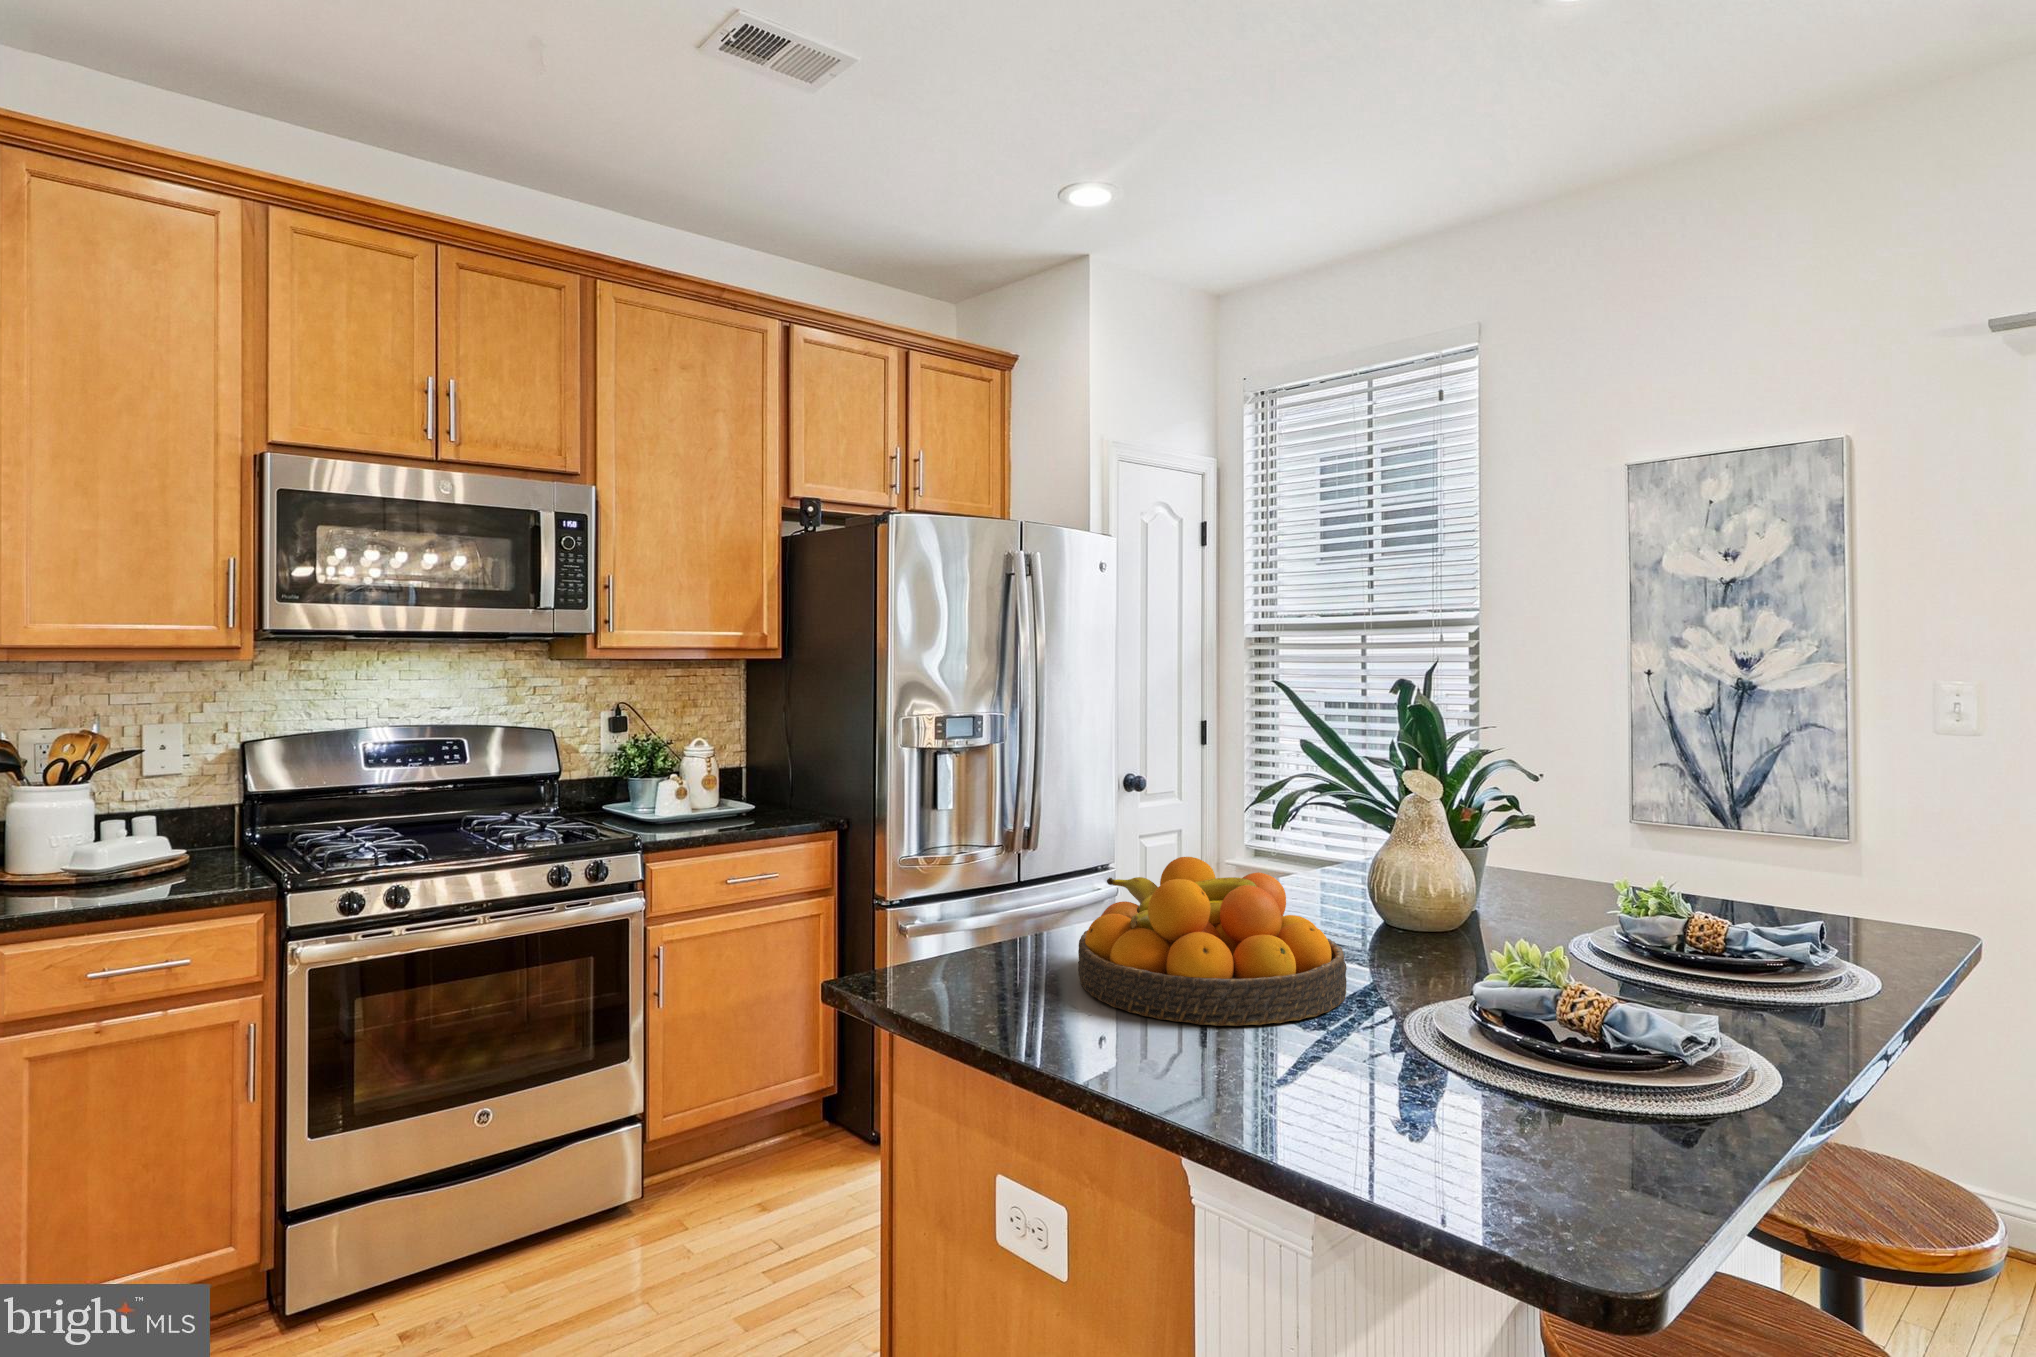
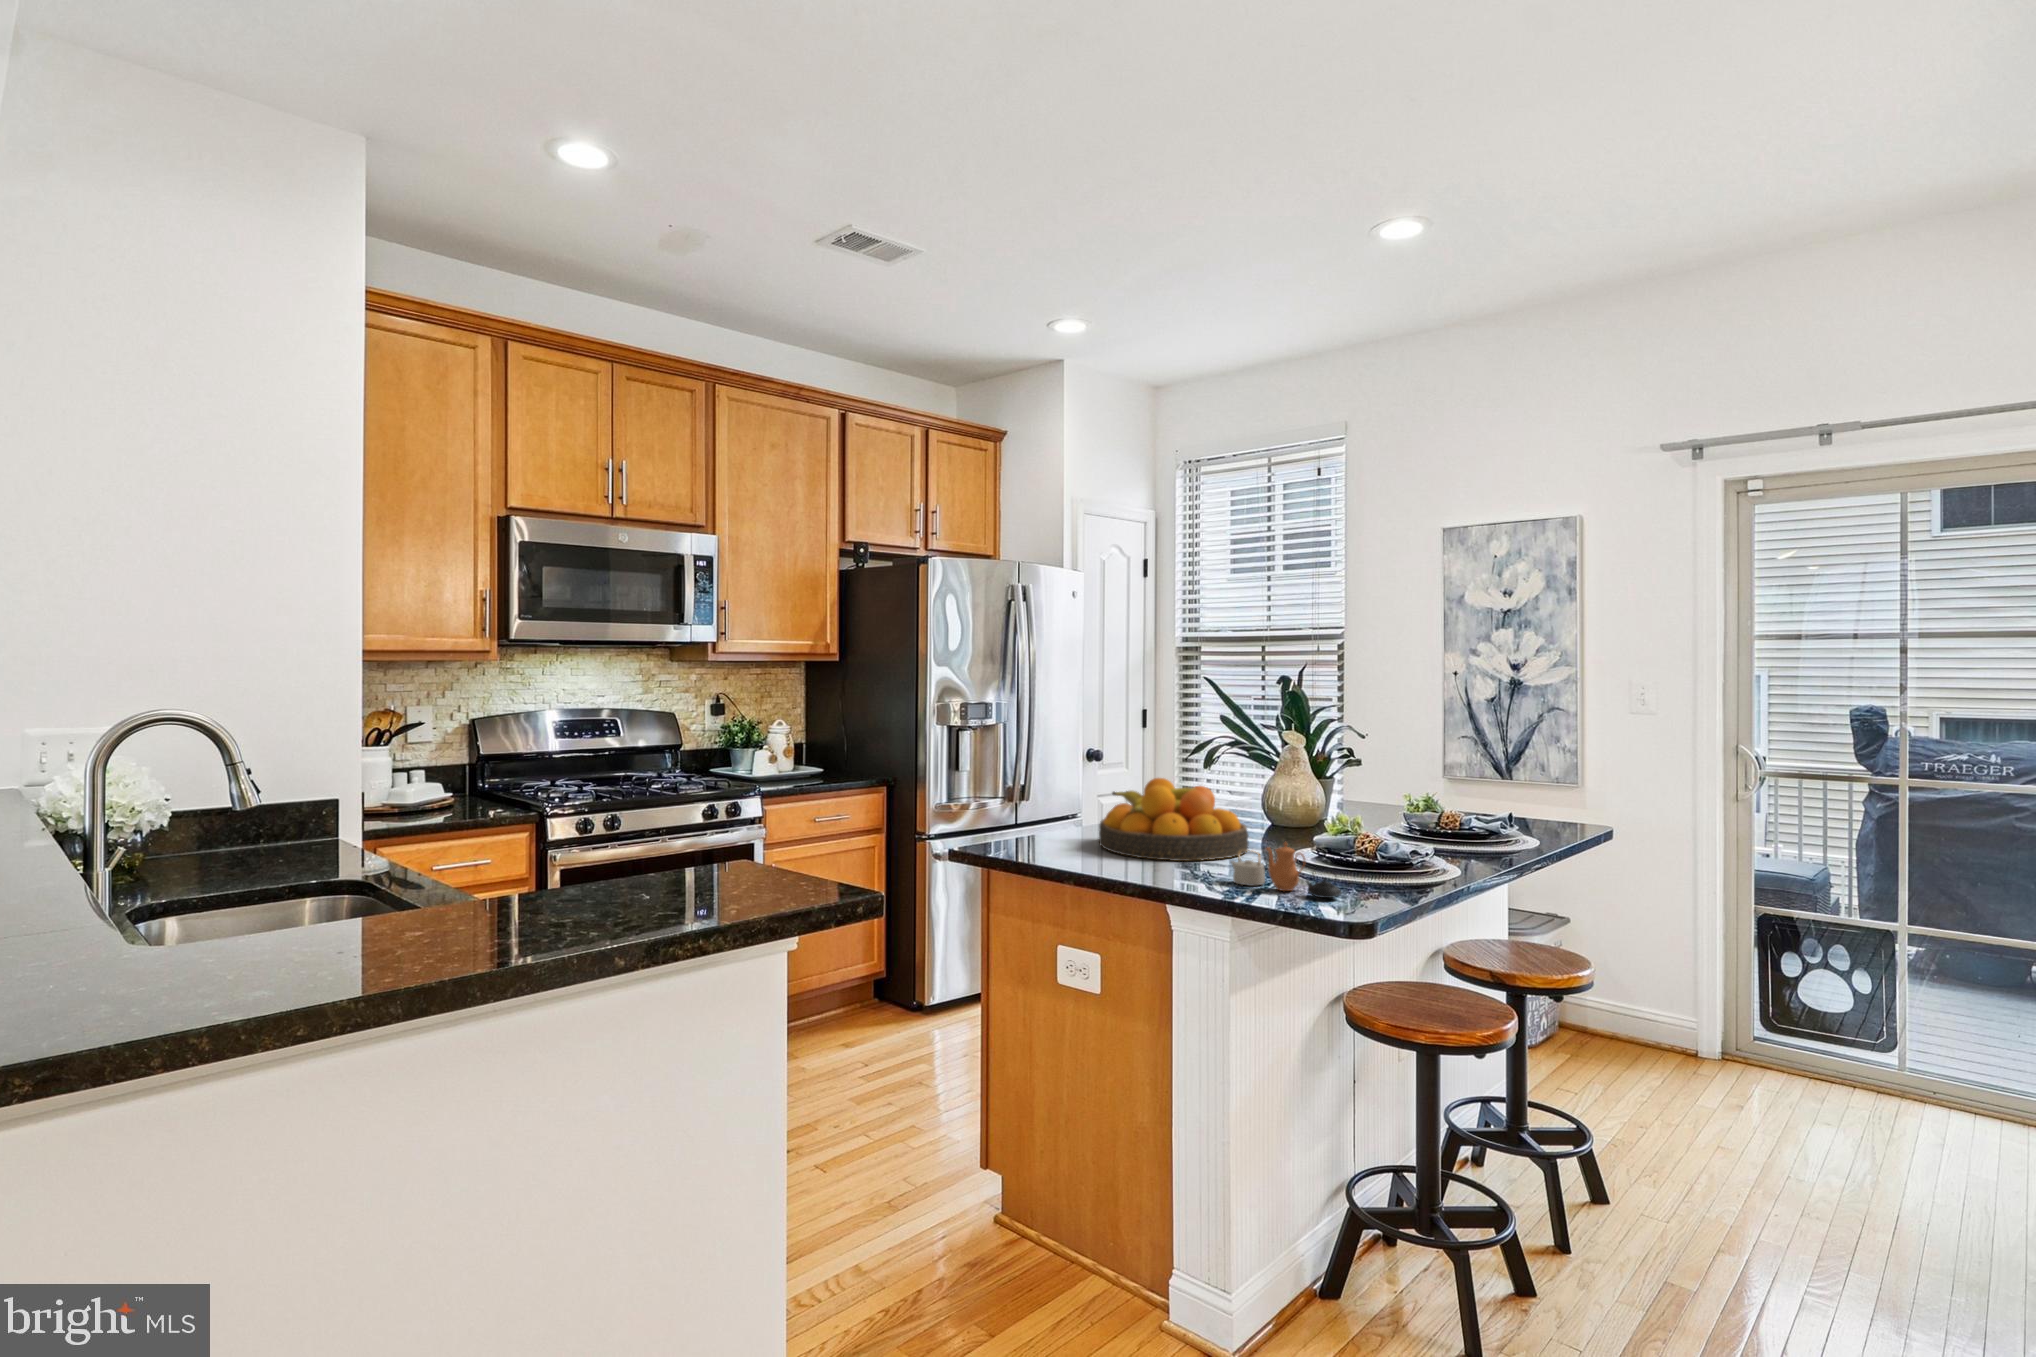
teapot: none [1310,1034,1561,1179] -> present [1232,842,1341,898]

